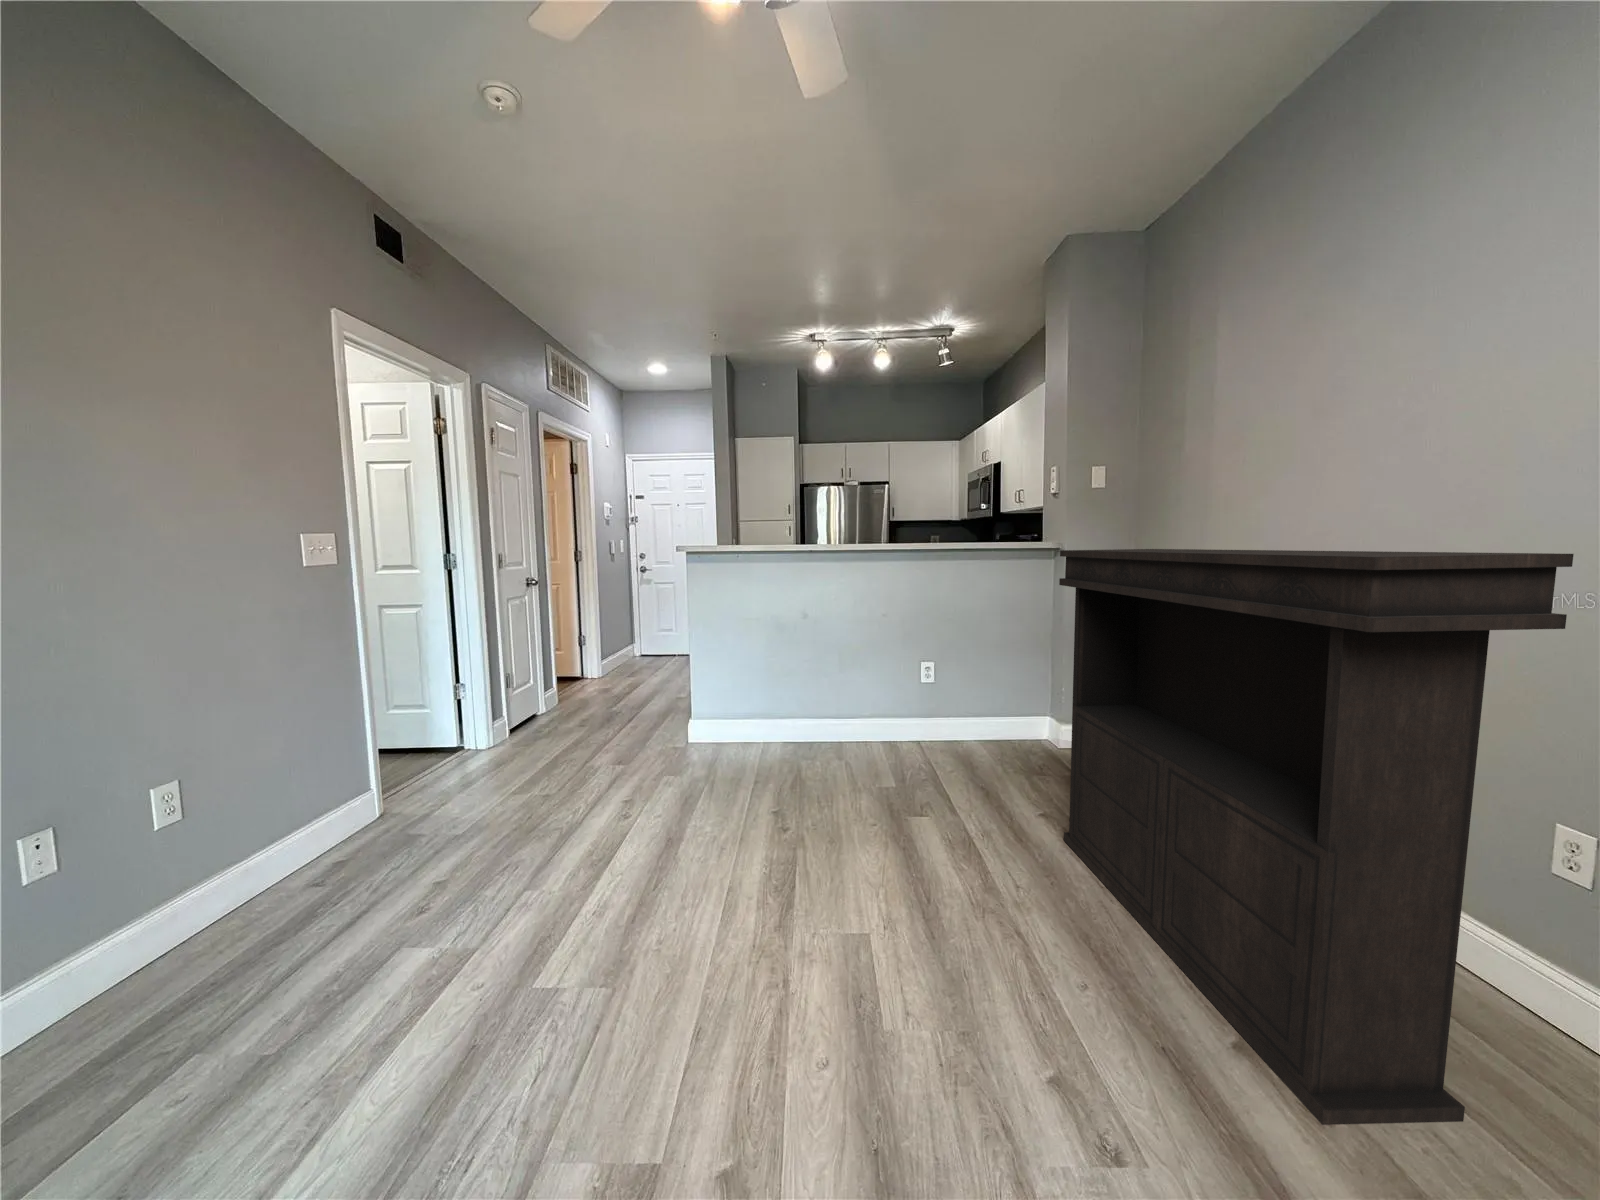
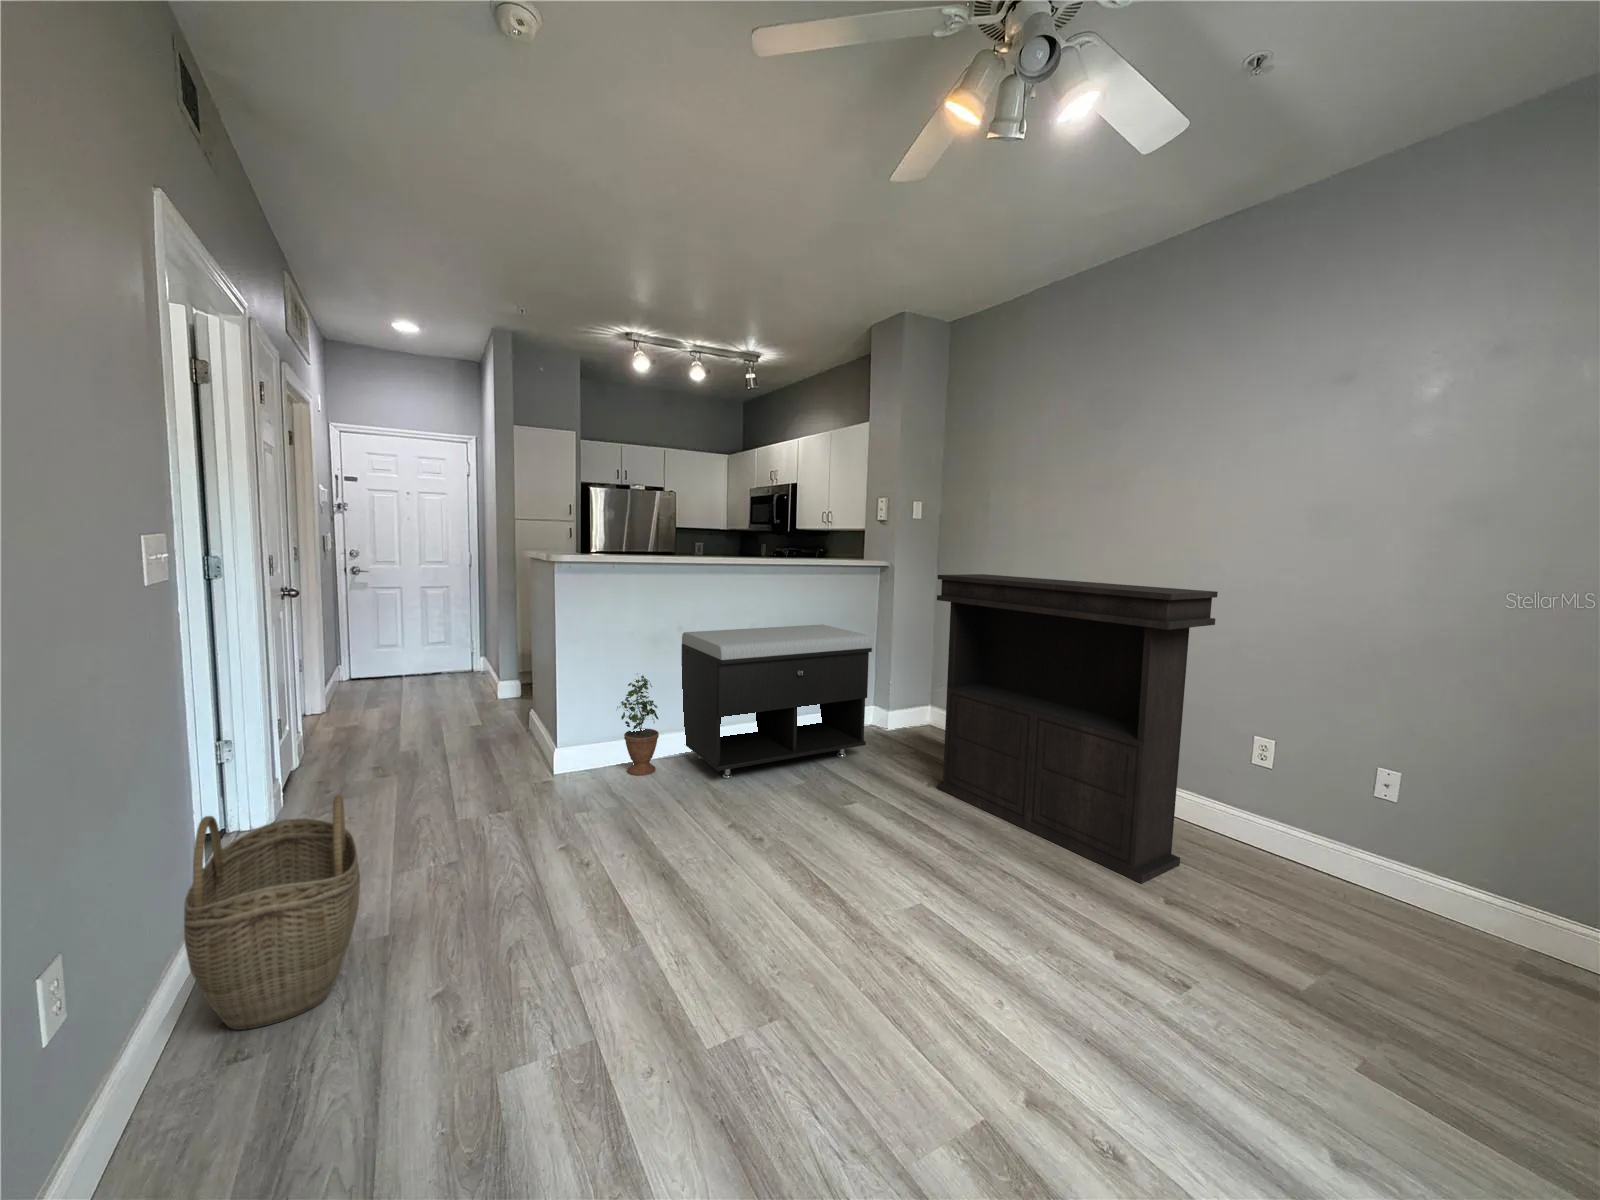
storage bench: none [805,617,1007,776] -> present [681,625,872,778]
potted plant: none [734,658,776,758] -> present [617,675,659,775]
woven basket: none [245,733,411,905] -> present [184,795,360,1030]

